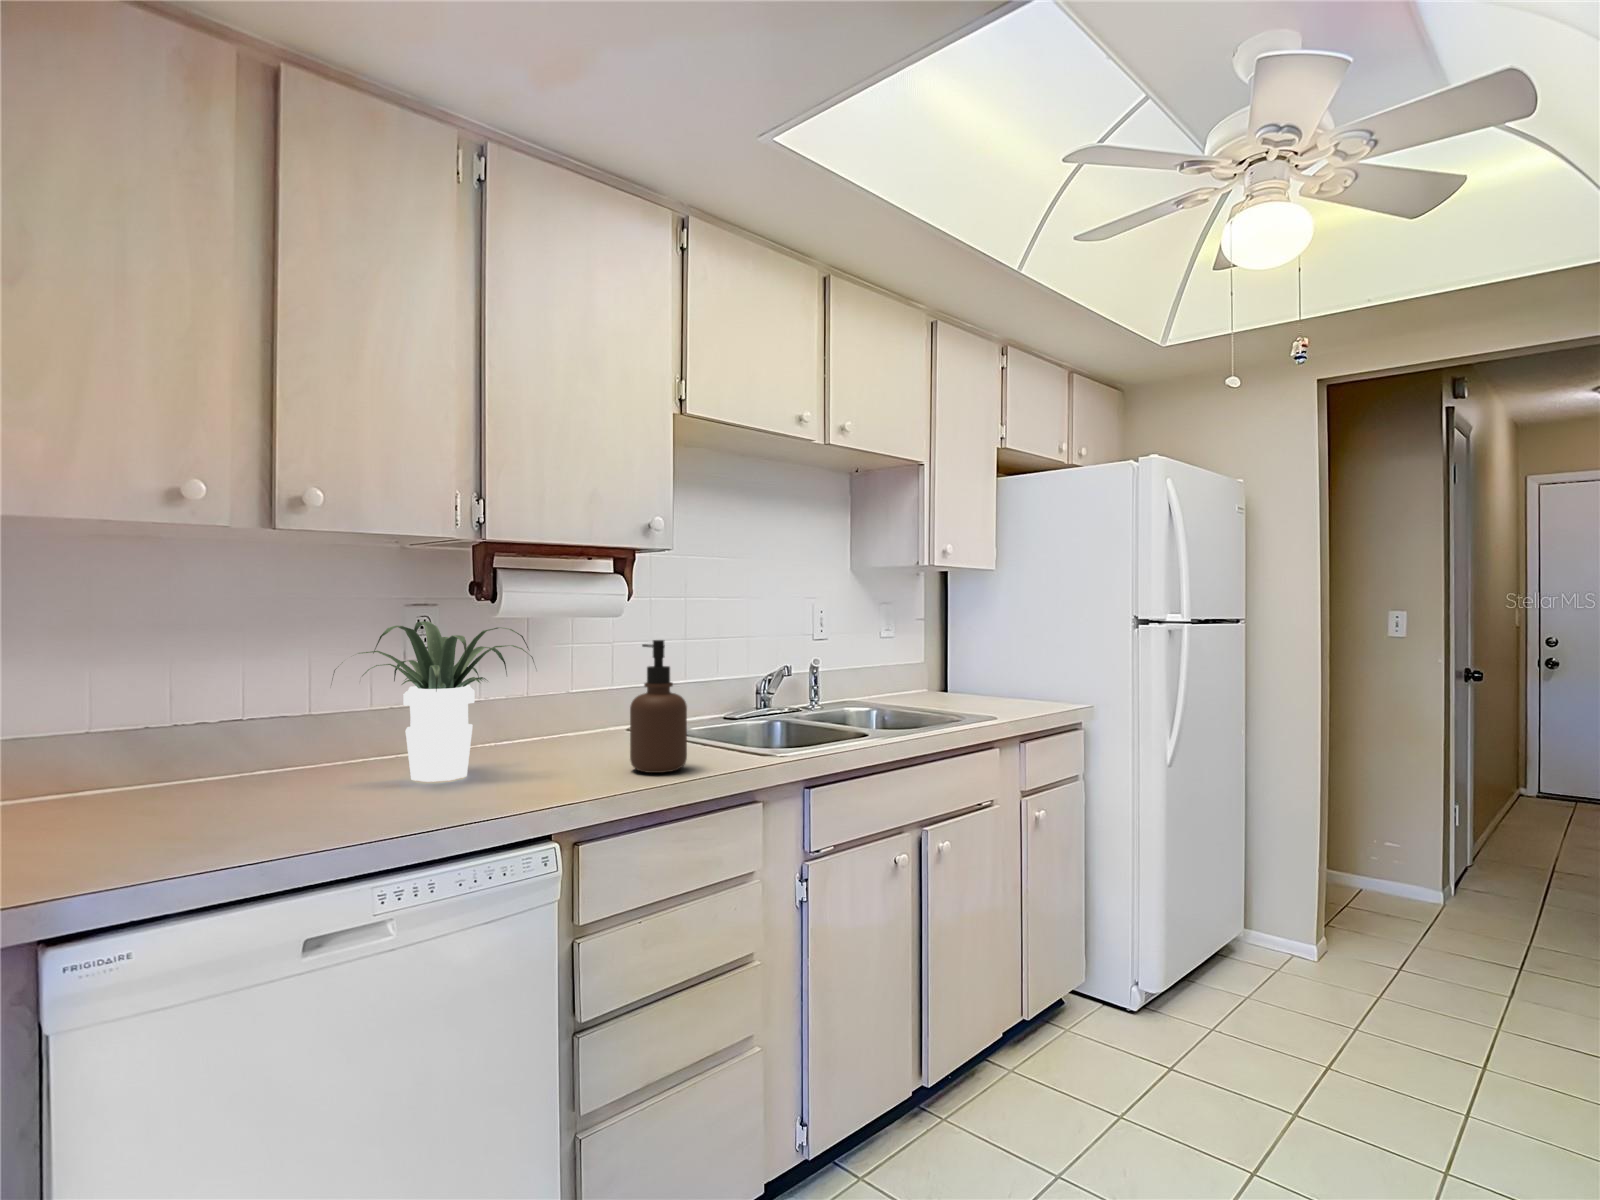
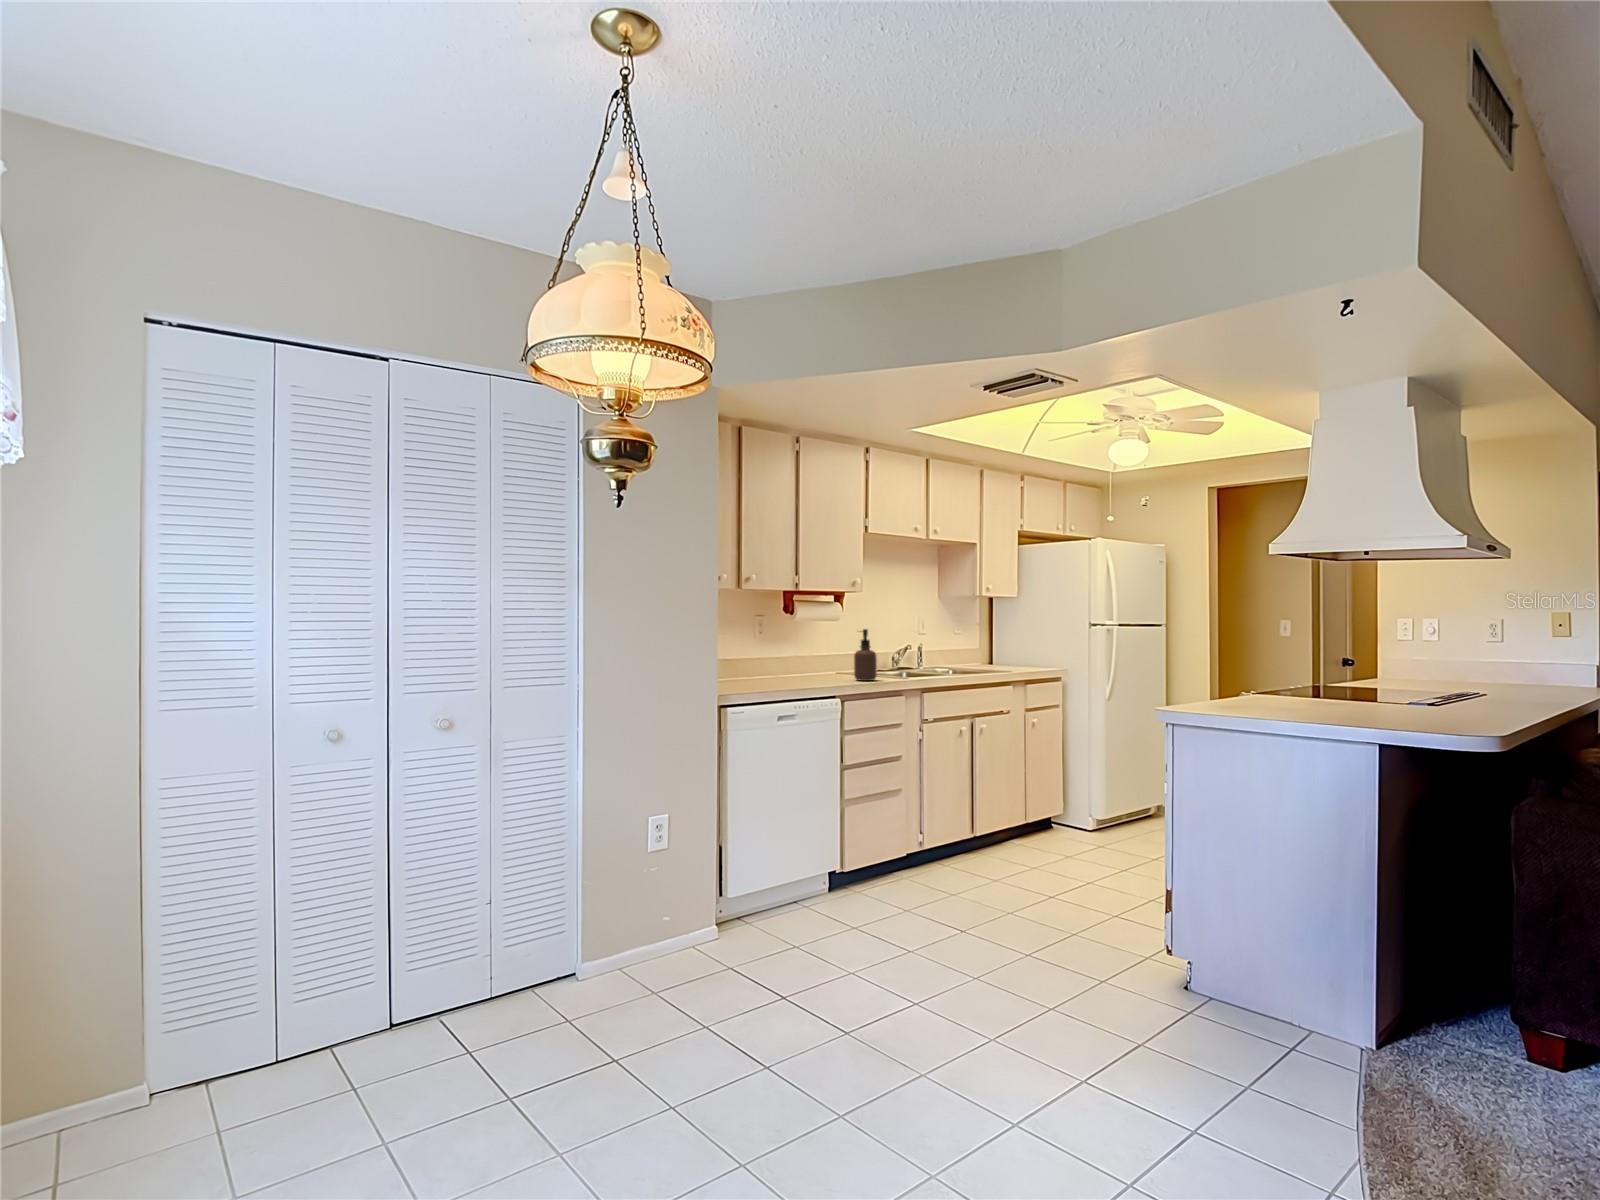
potted plant: present [332,621,534,782] -> none [749,622,820,681]

